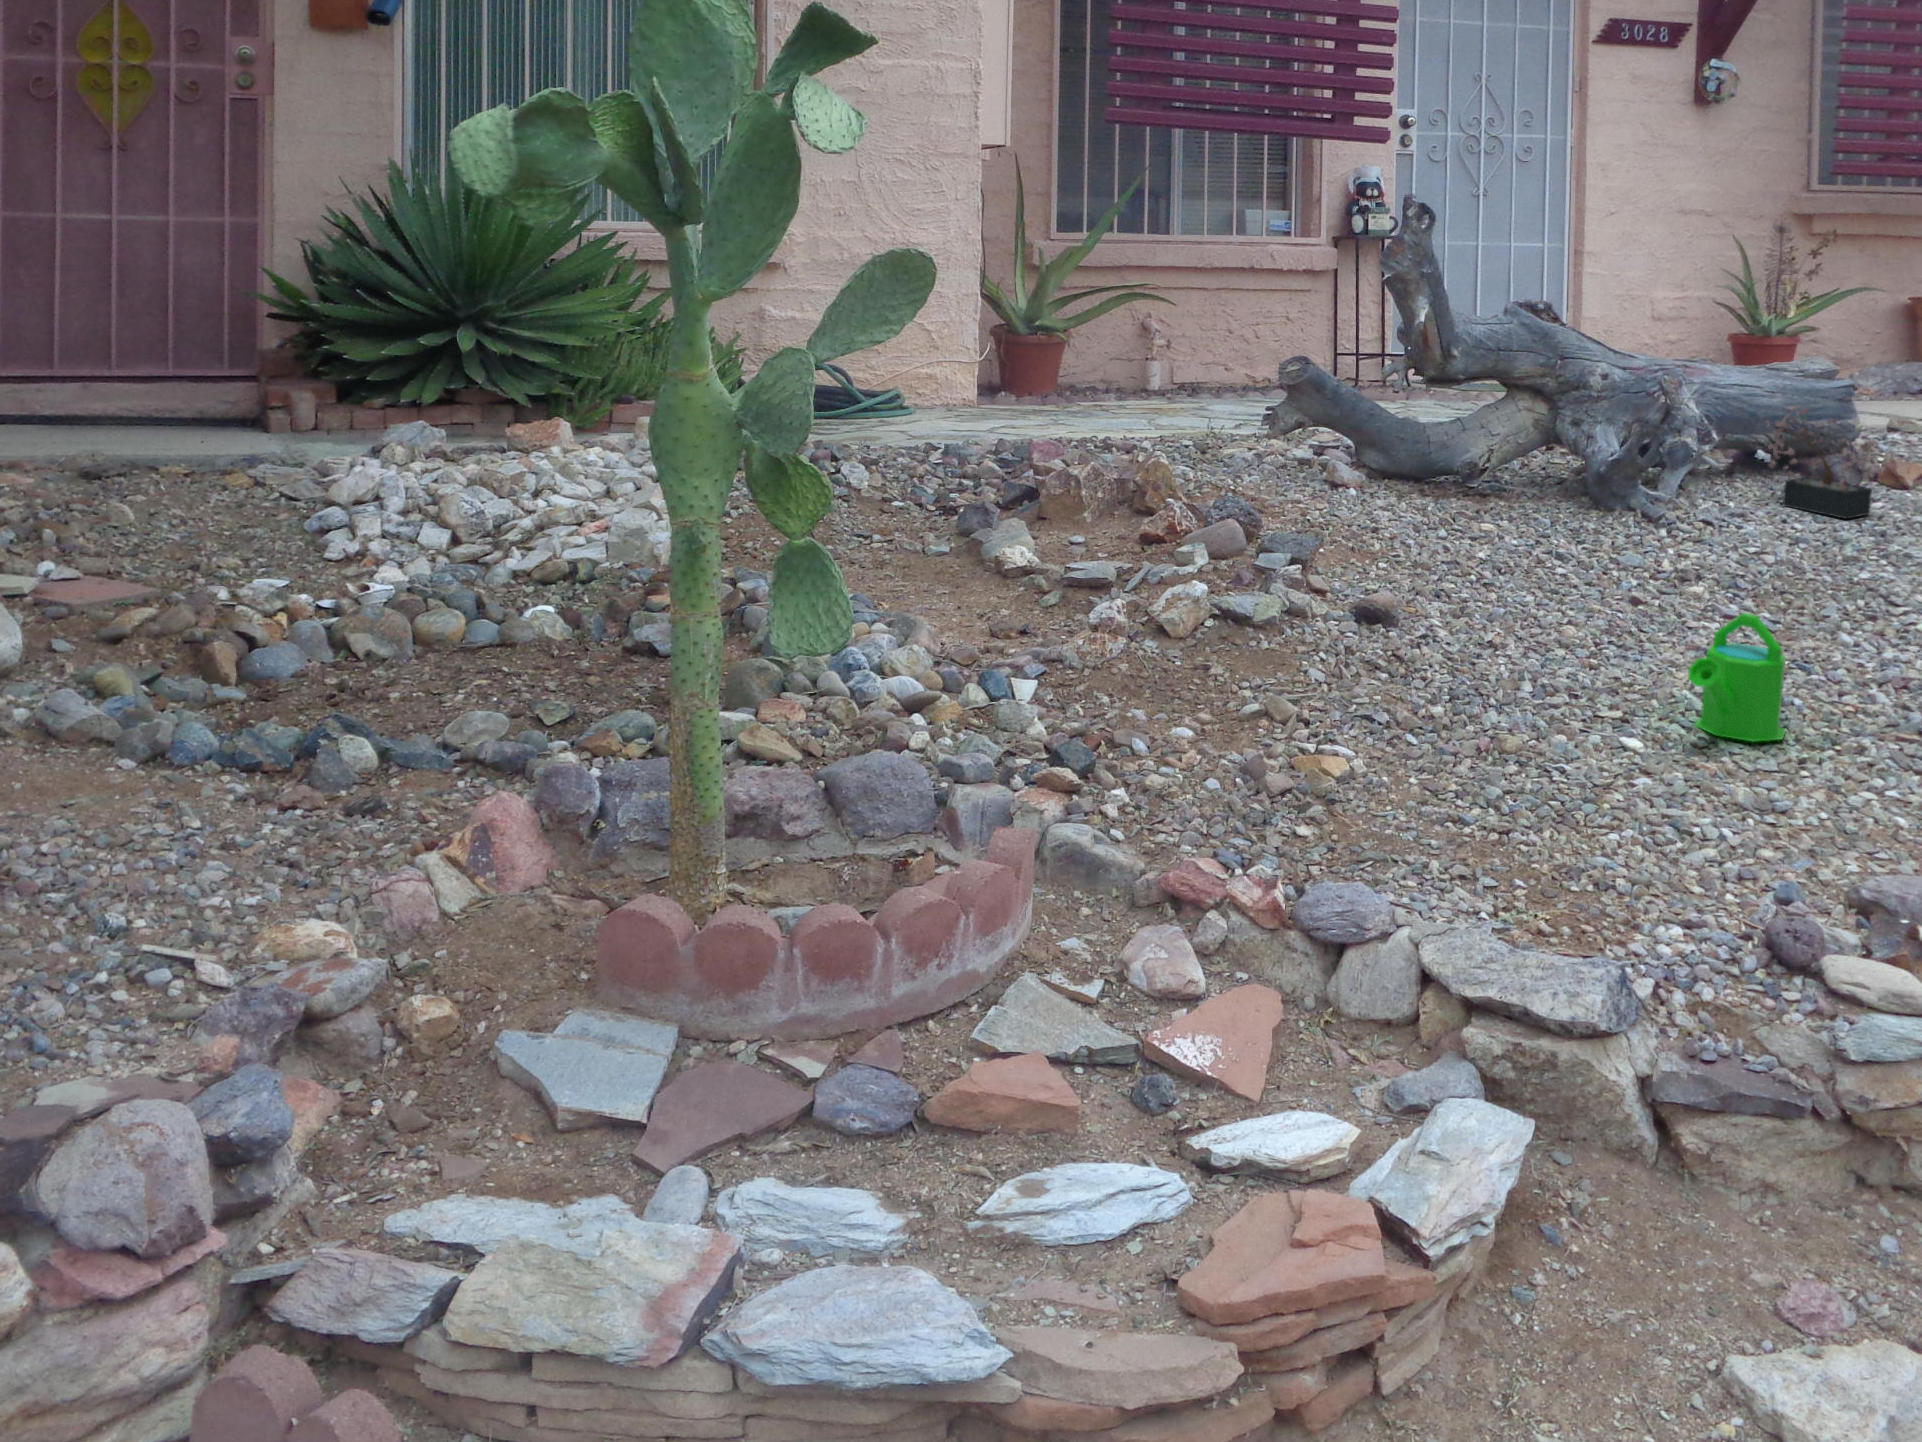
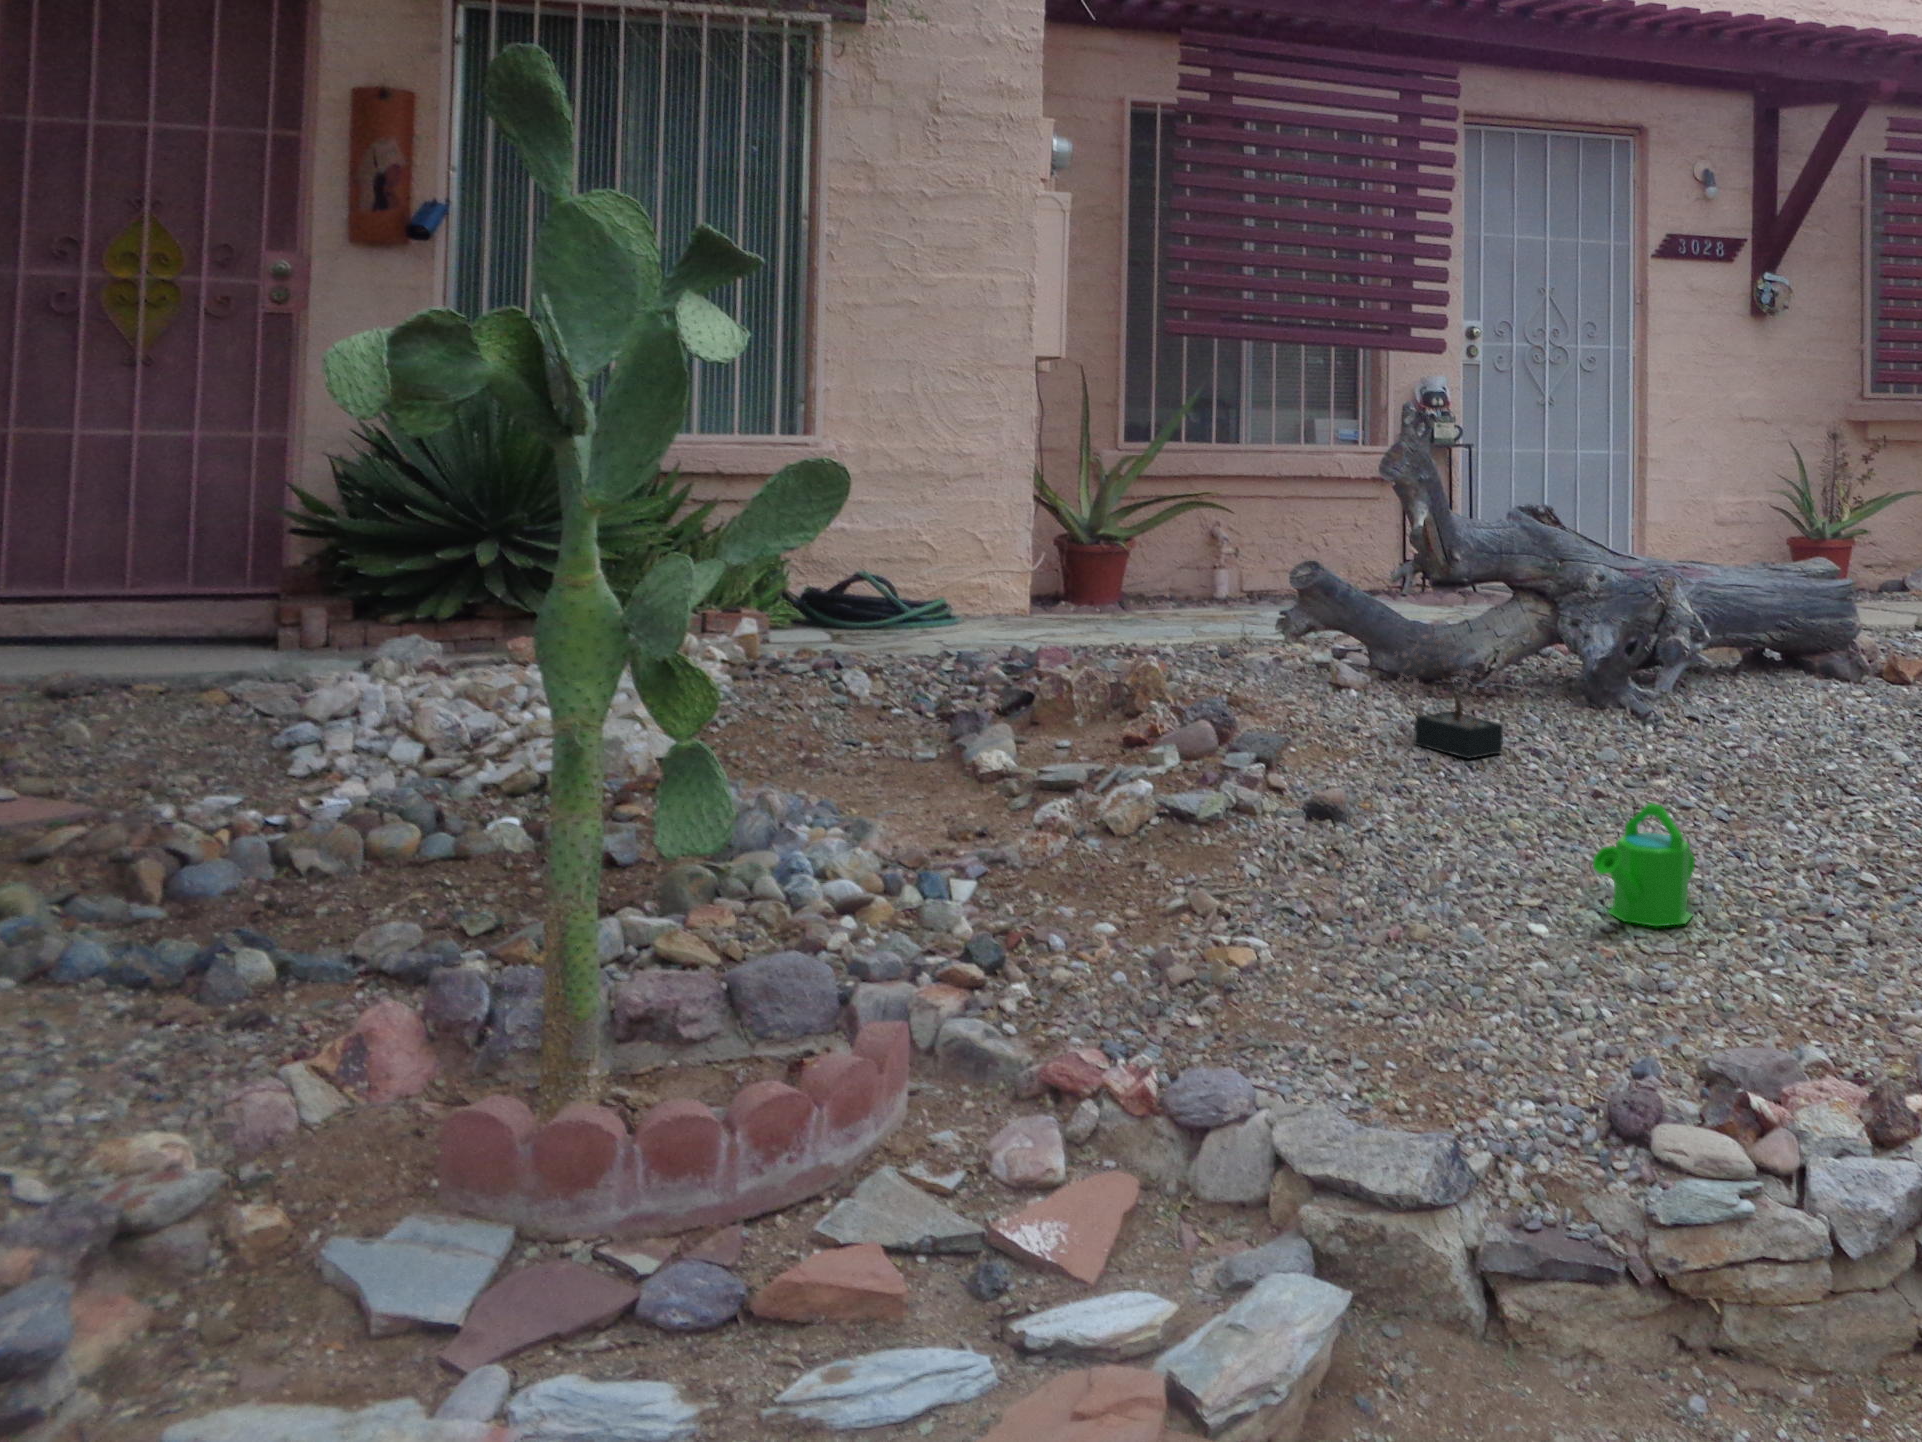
decorative plant: present [1767,404,1888,519] -> present [1397,635,1518,759]

